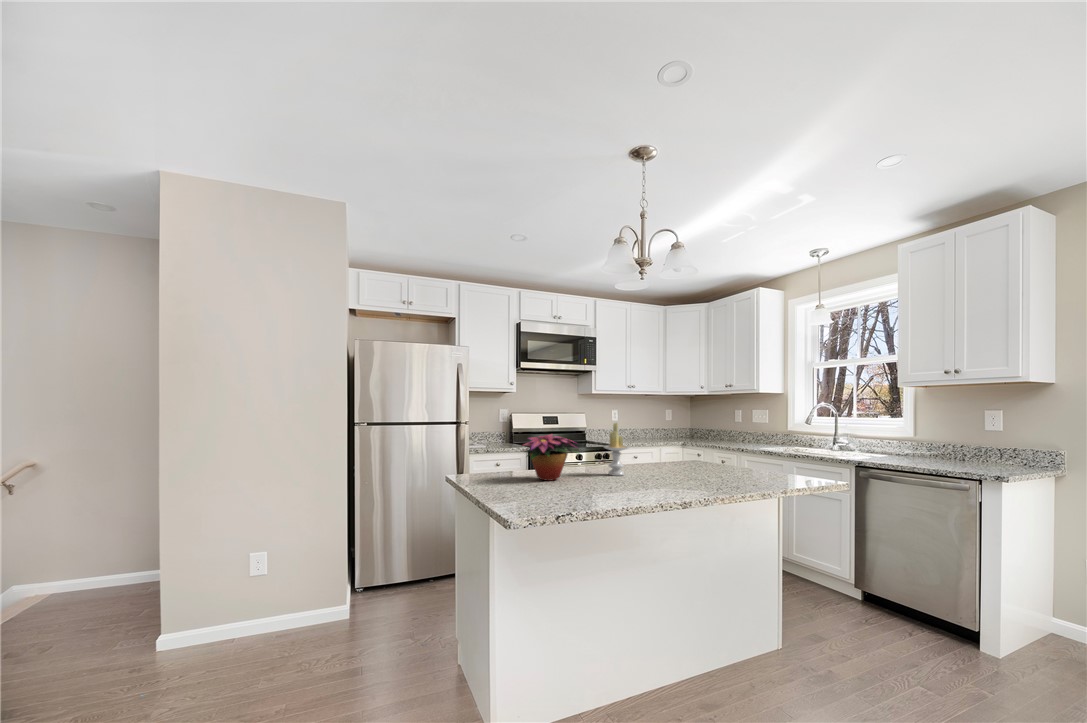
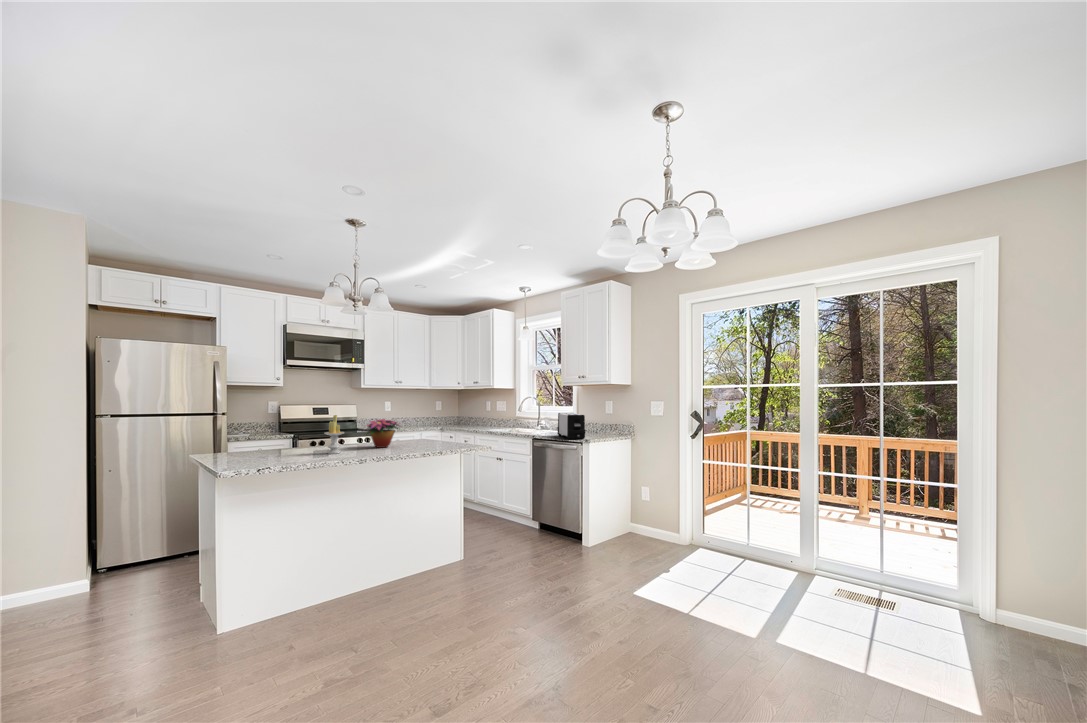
toaster: none [895,427,962,467] -> present [557,413,585,439]
flower arrangement: present [524,434,577,481] -> present [366,419,399,448]

